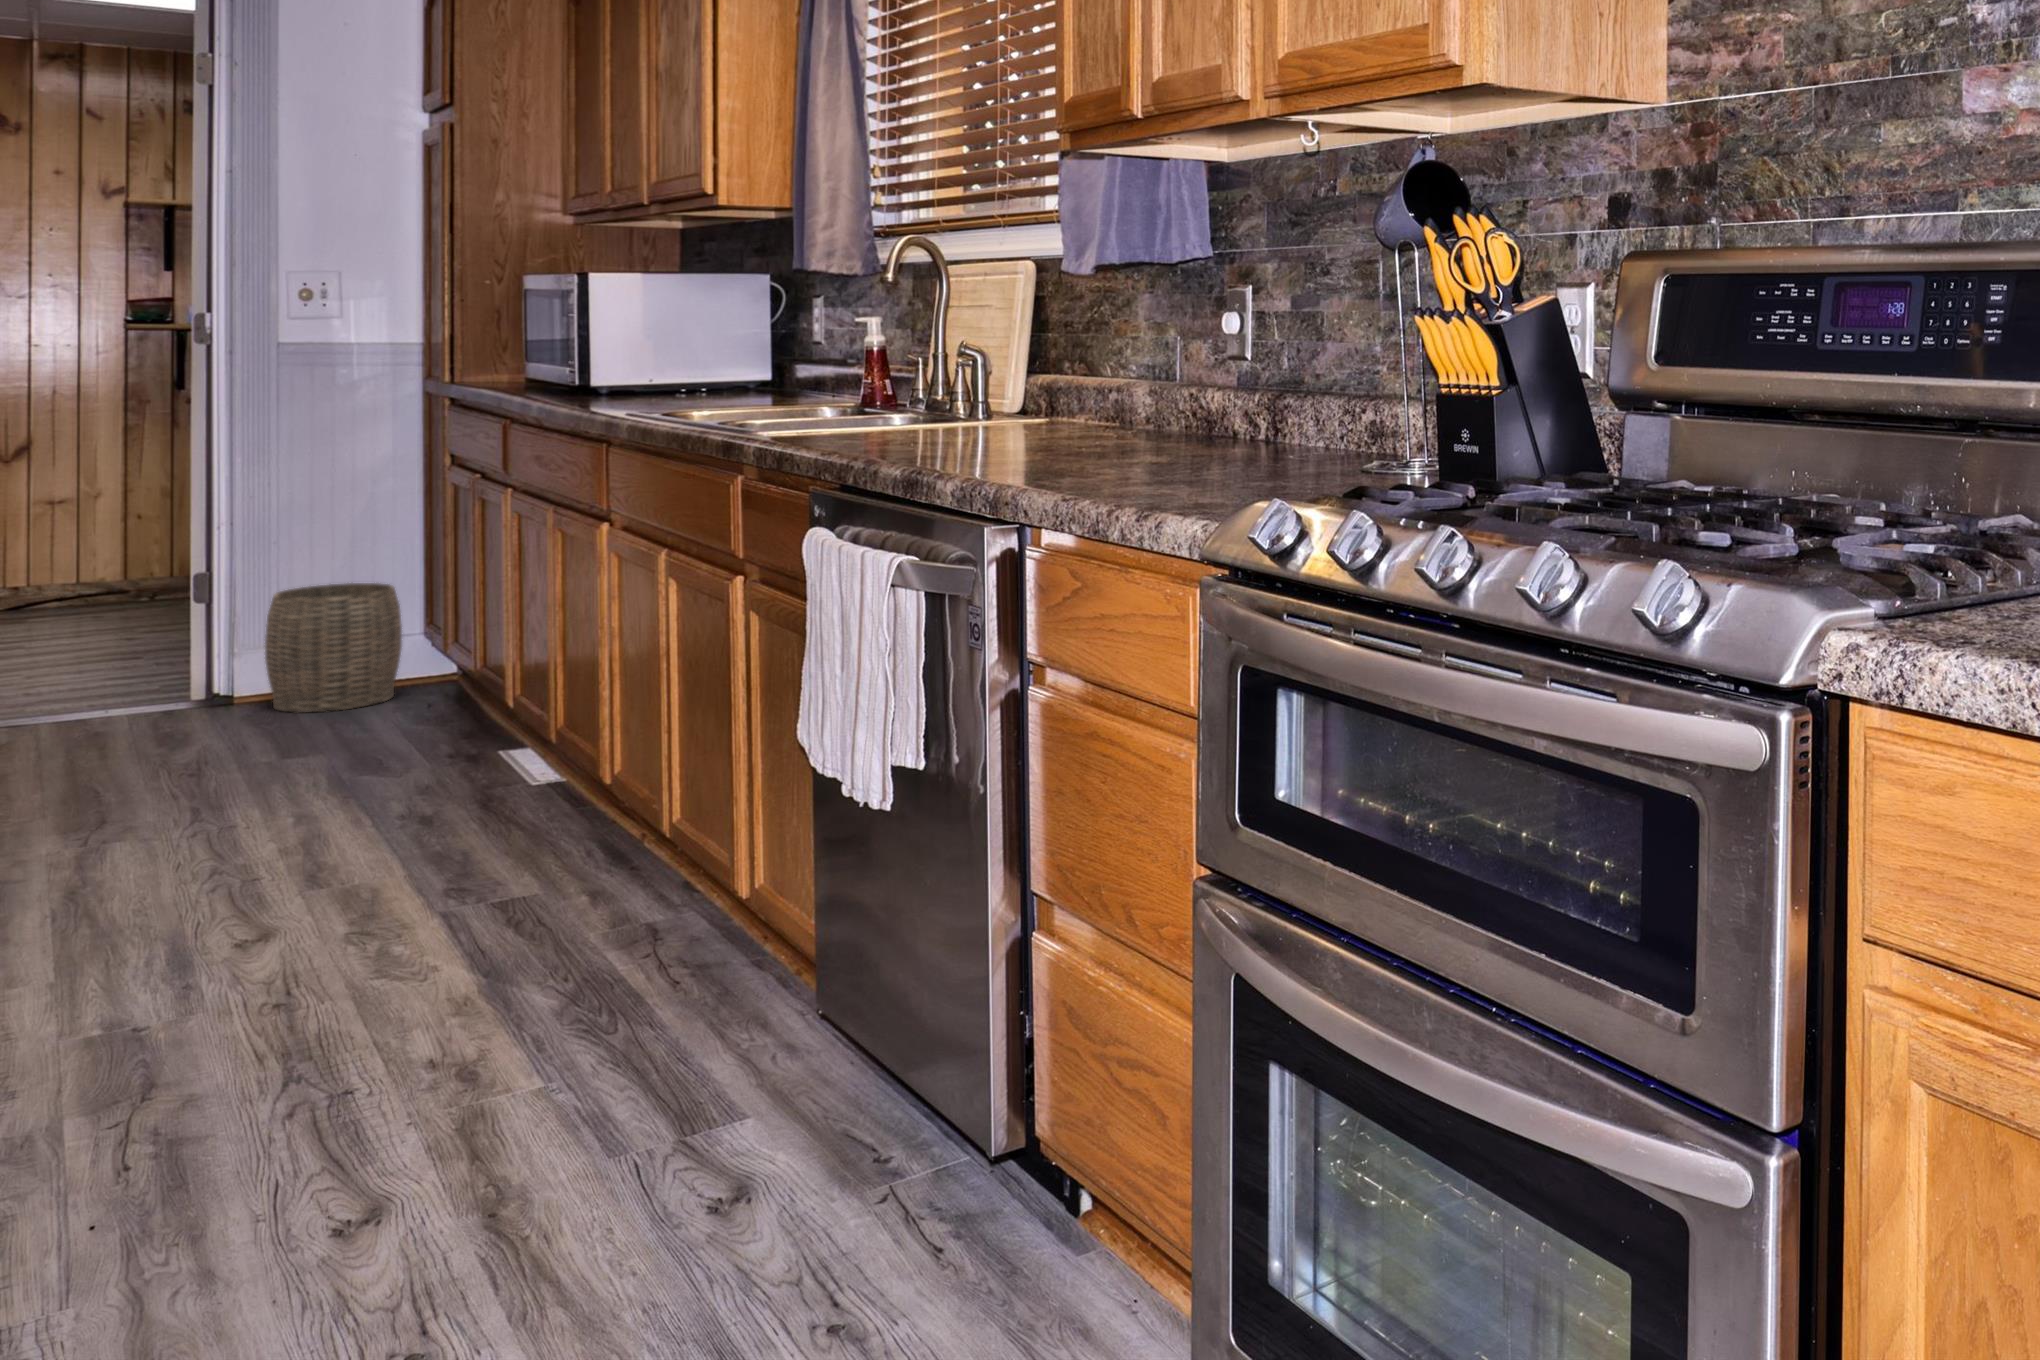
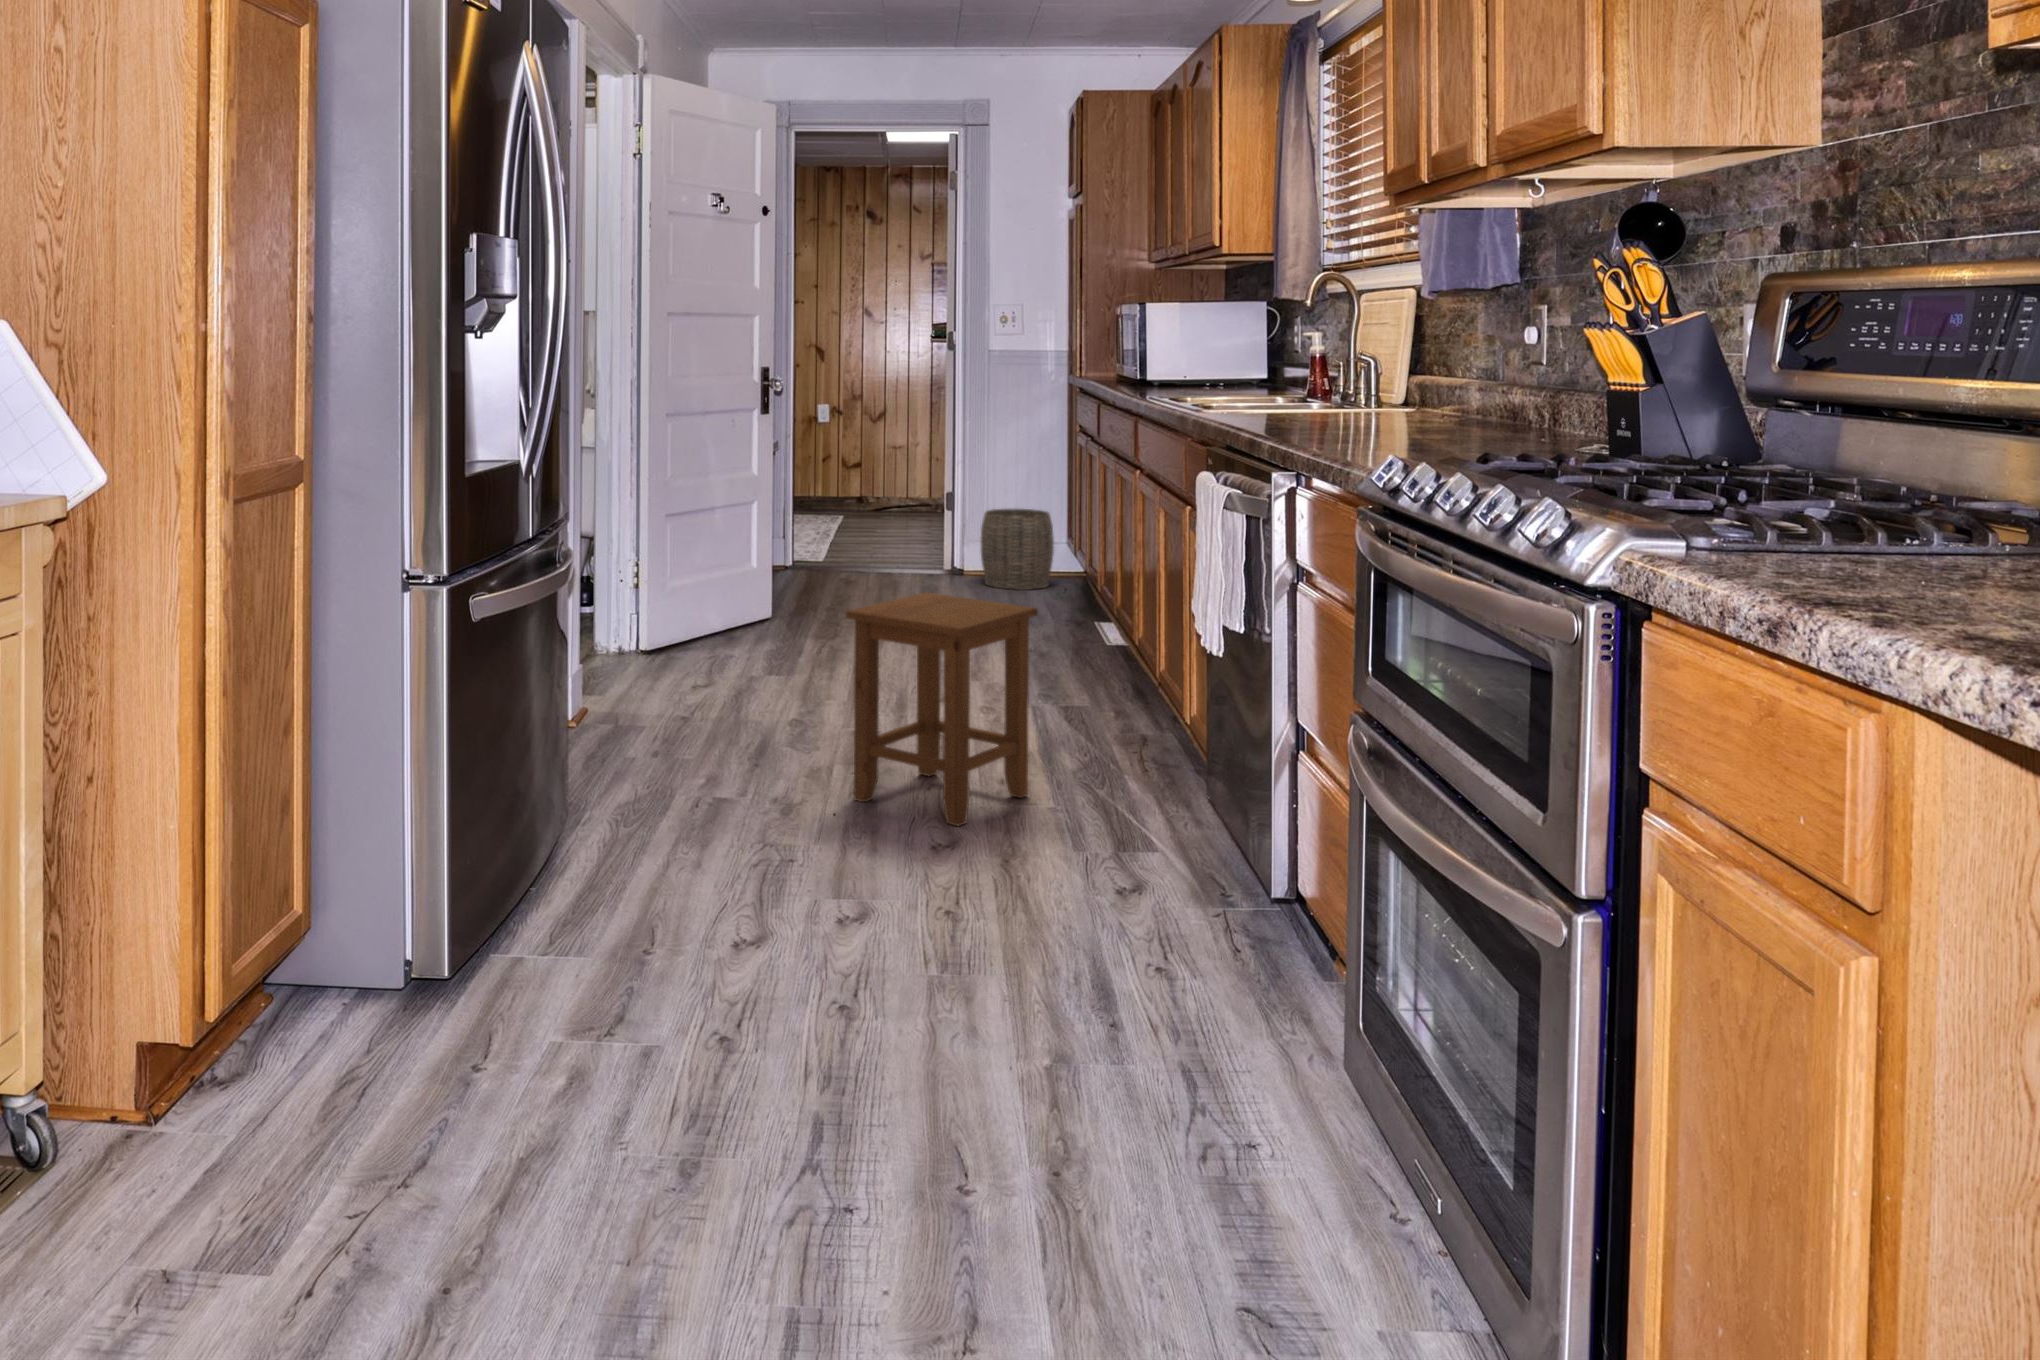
stool: none [102,765,508,1188] -> present [846,592,1038,826]

